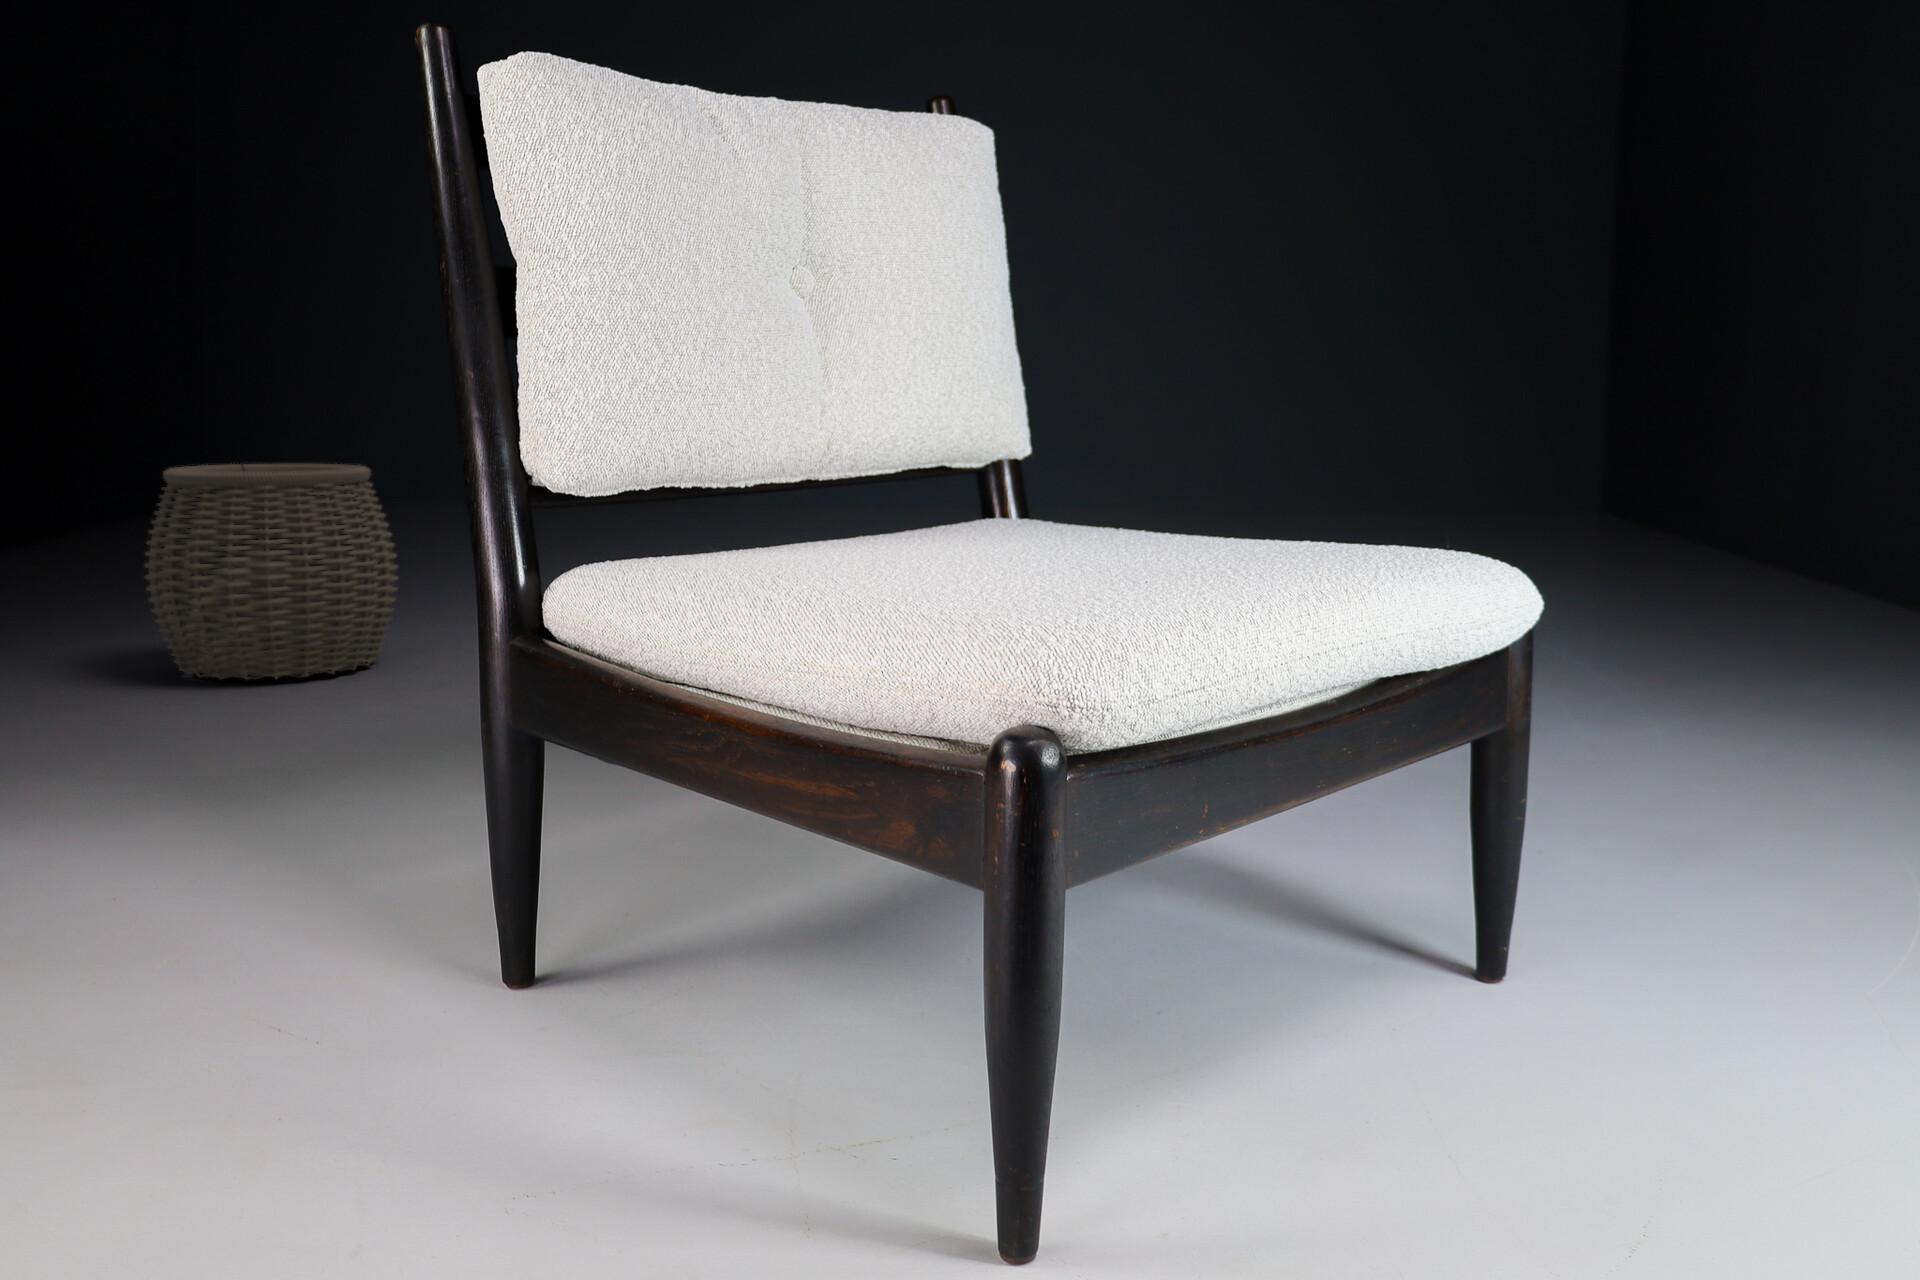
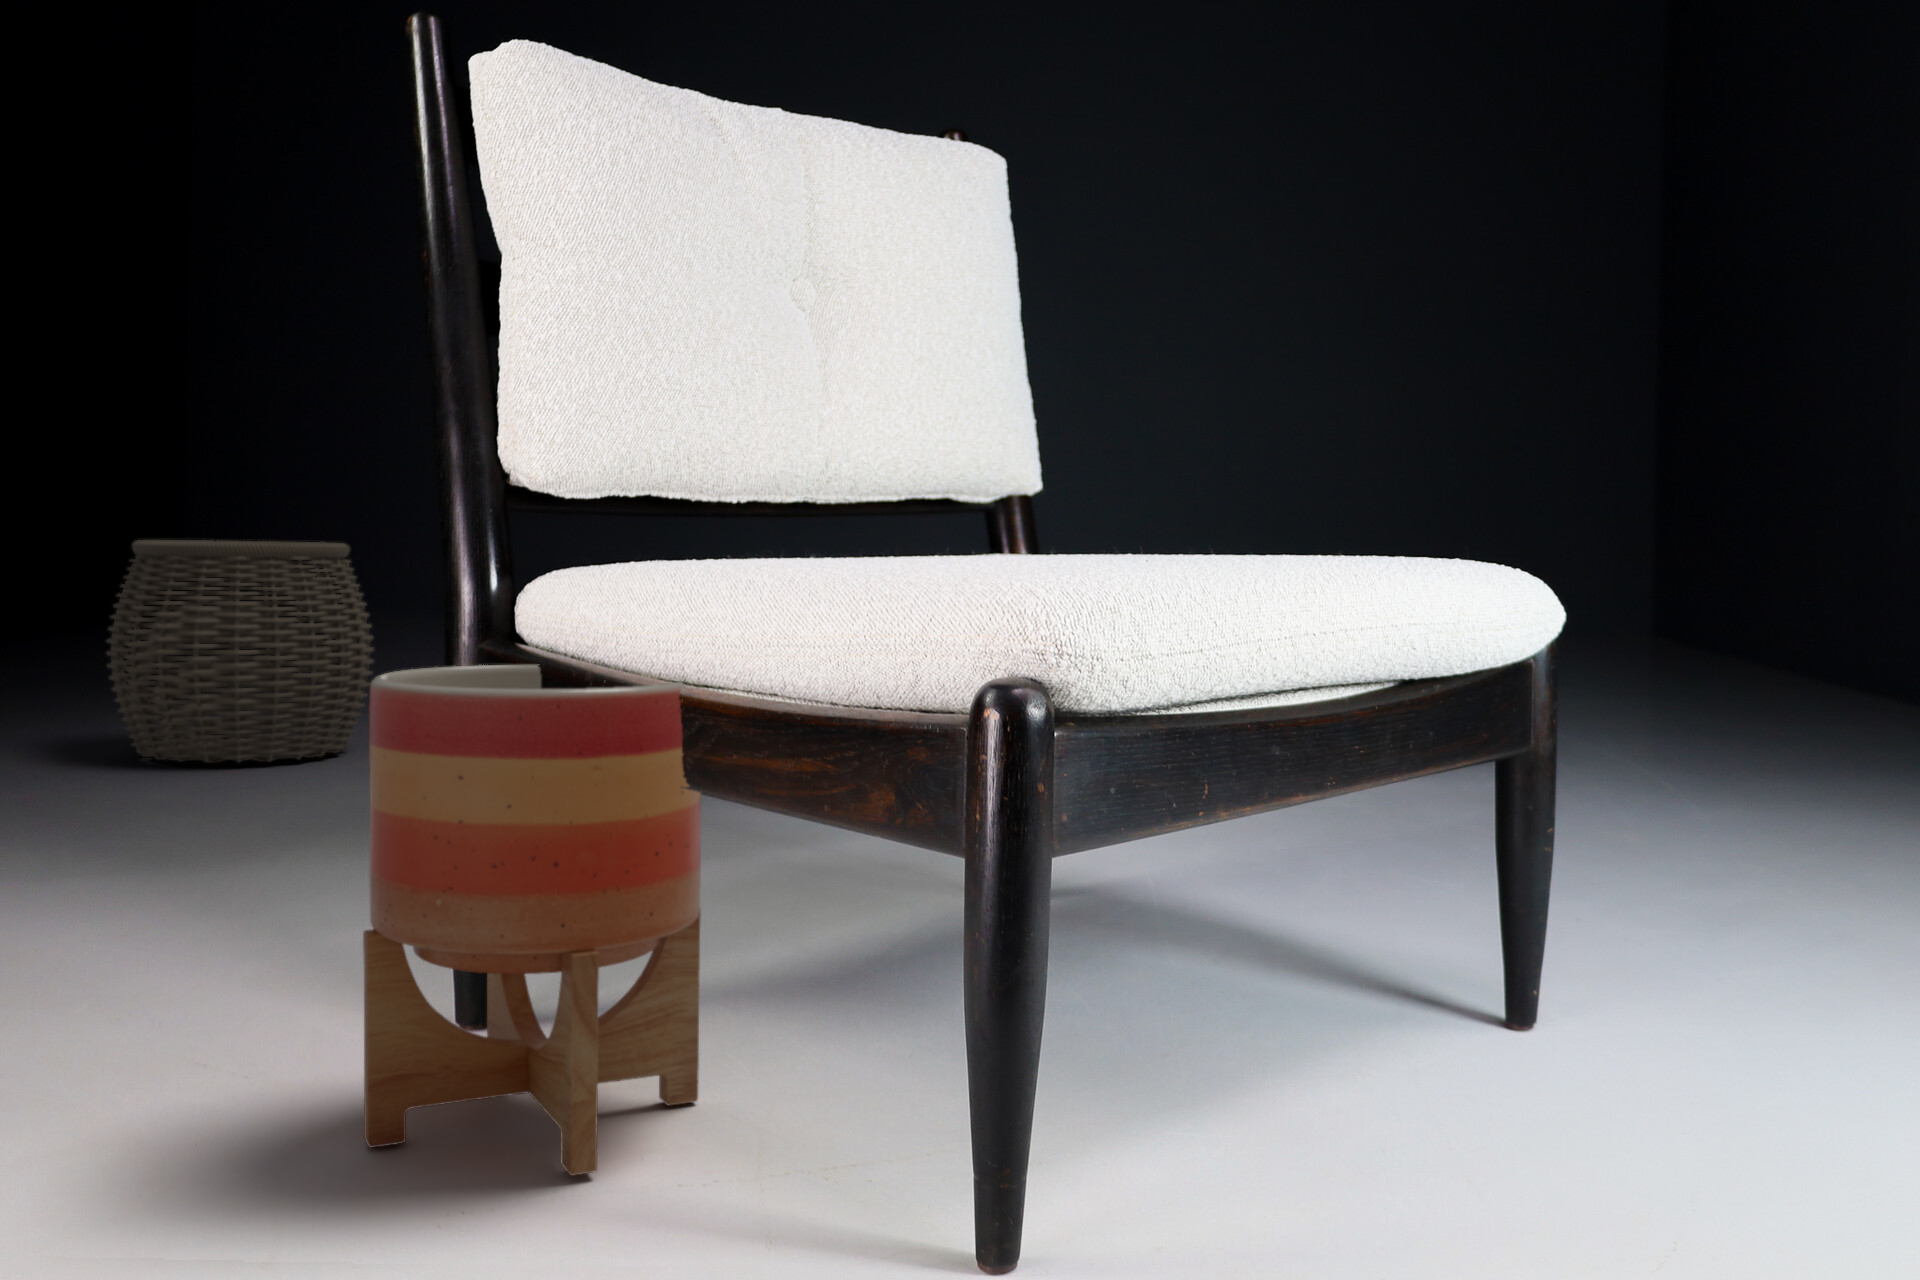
planter: none [409,665,730,1160] -> present [363,665,701,1176]

